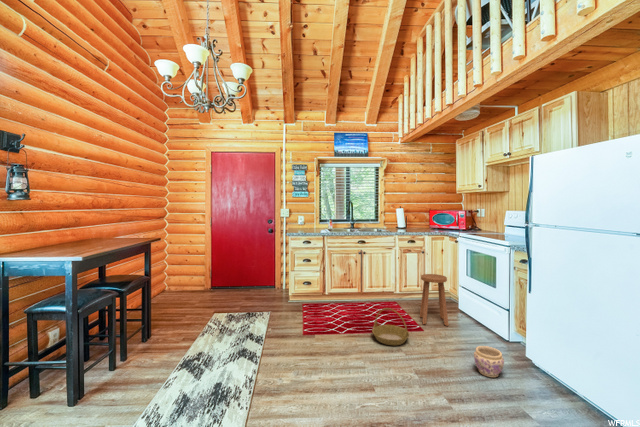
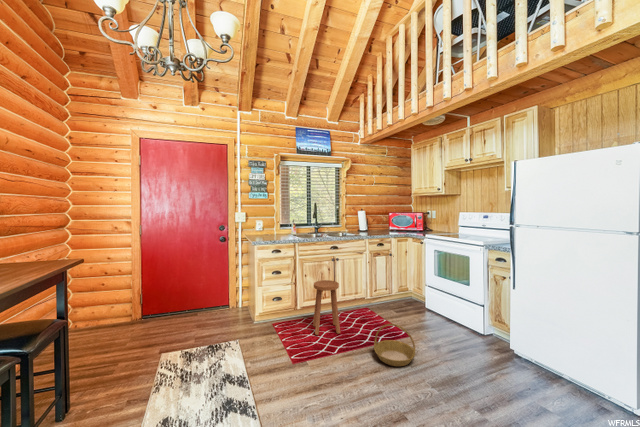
stool: present [420,274,448,326] -> present [313,280,340,335]
planter: present [474,346,504,378] -> none [493,356,526,390]

